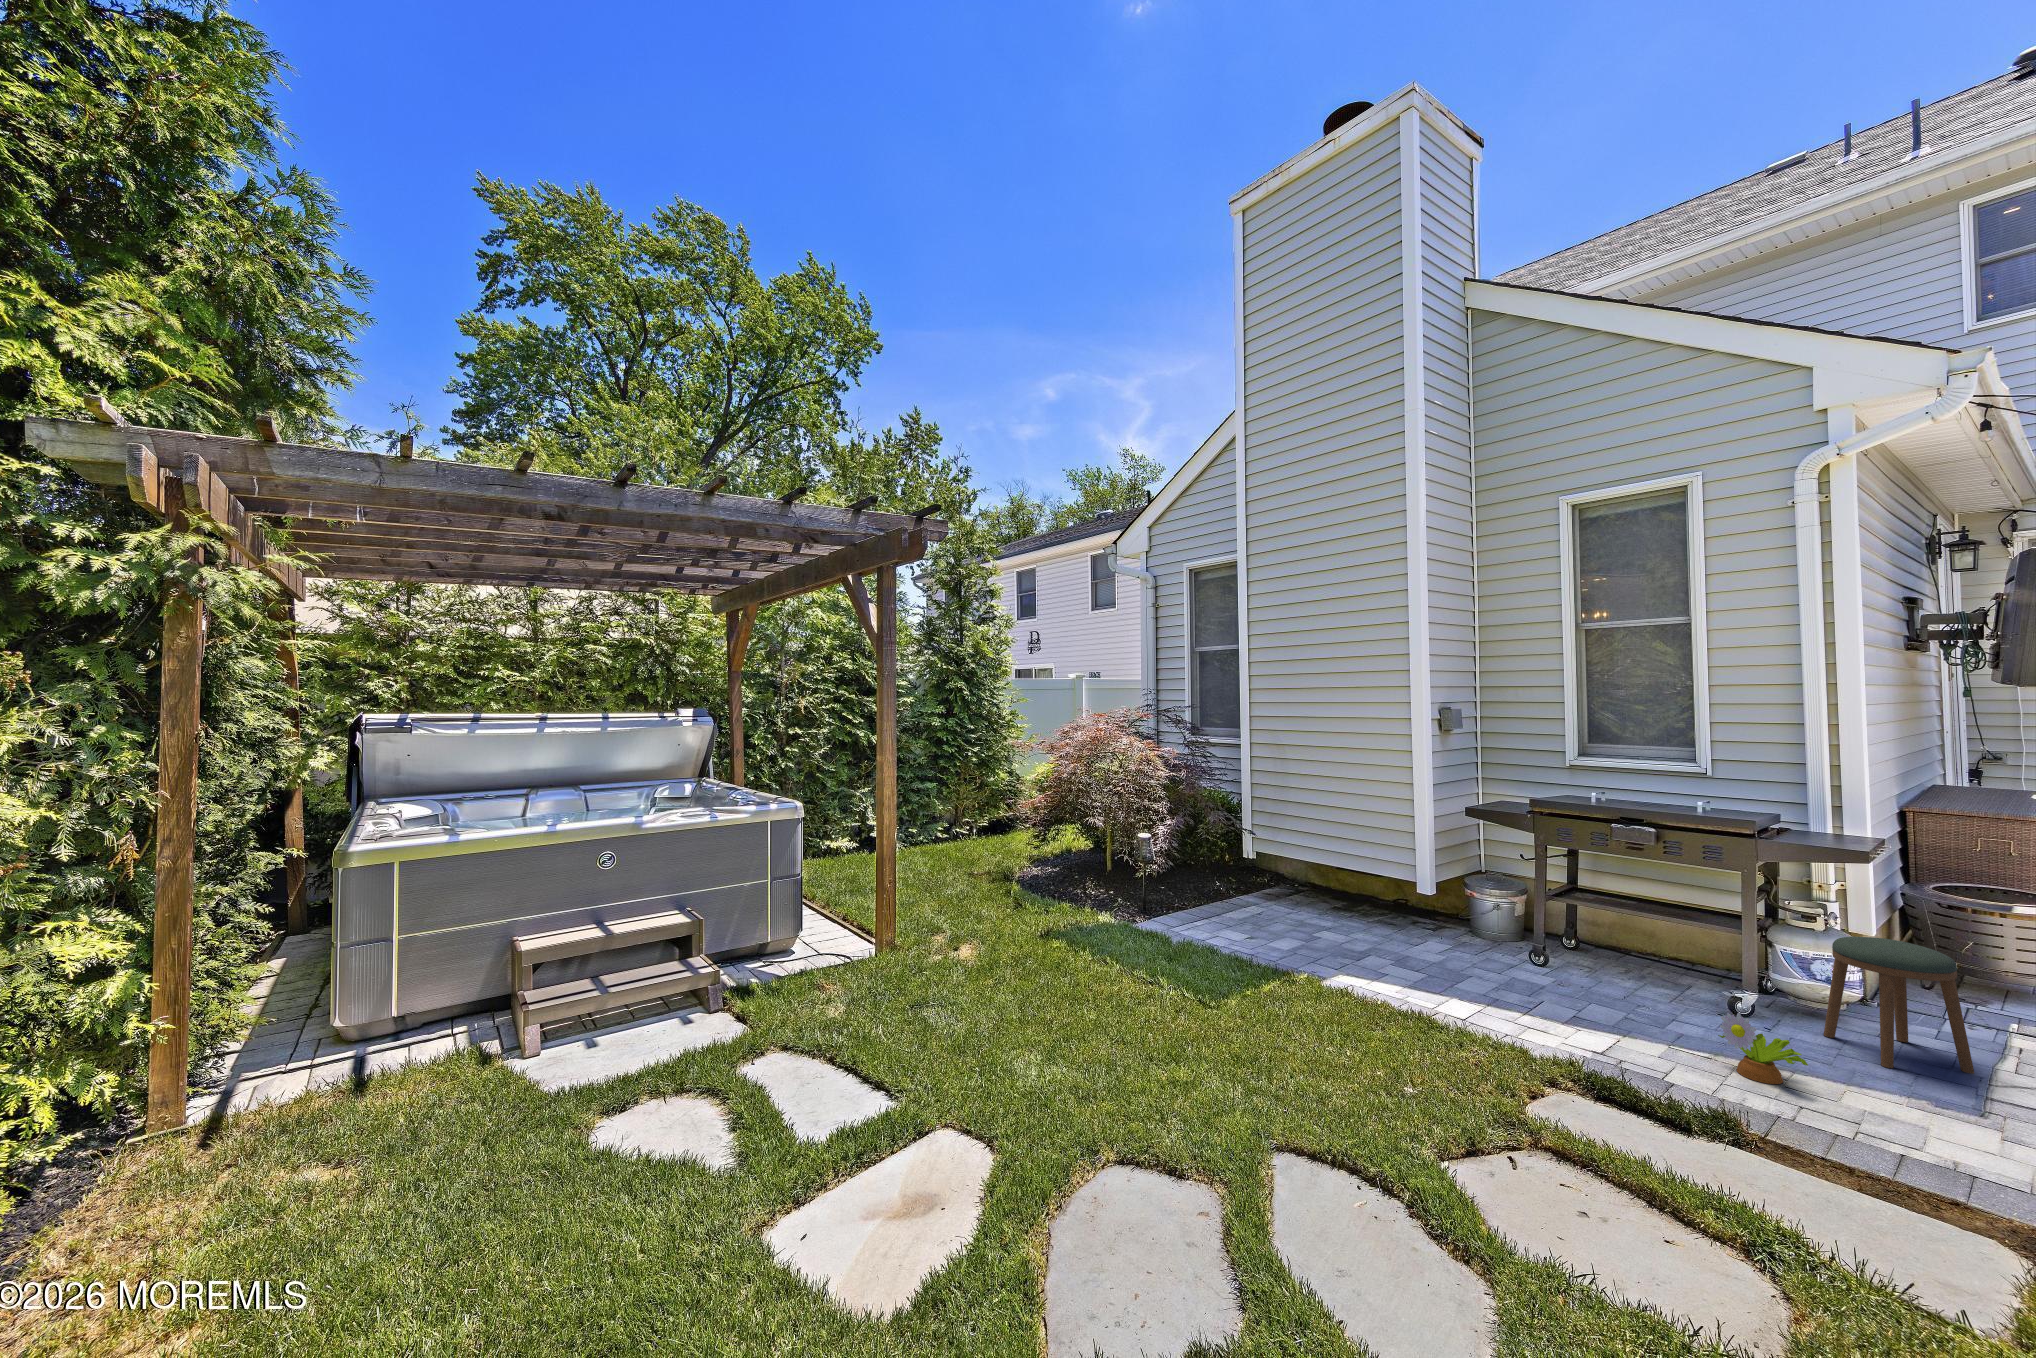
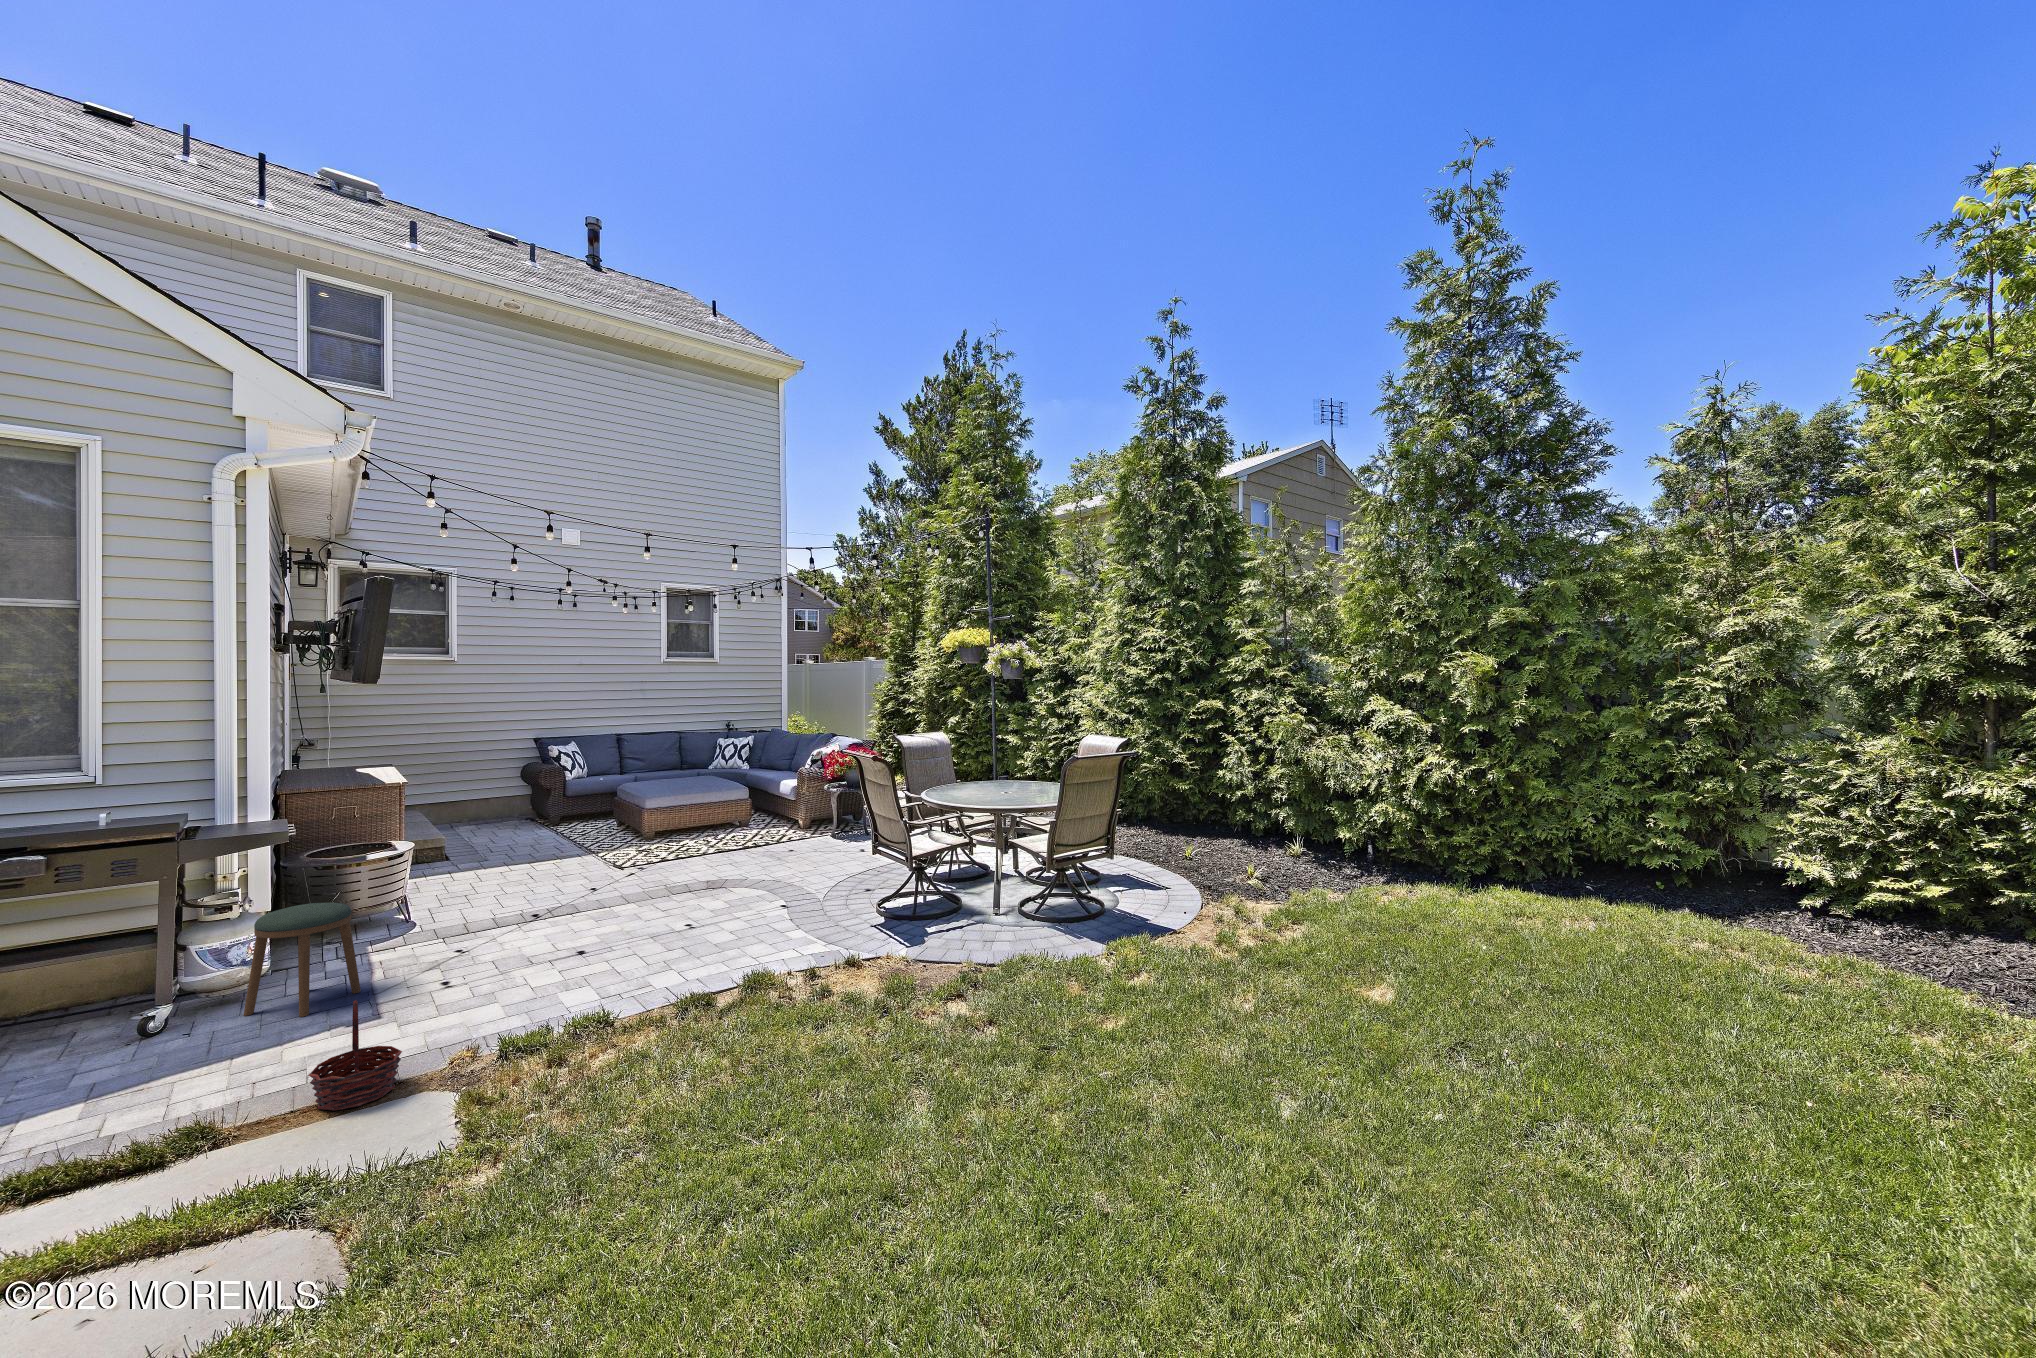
decorative plant: present [1718,1013,1808,1084] -> none [159,1021,258,1086]
basket: none [1836,1071,1969,1211] -> present [309,1000,402,1111]

